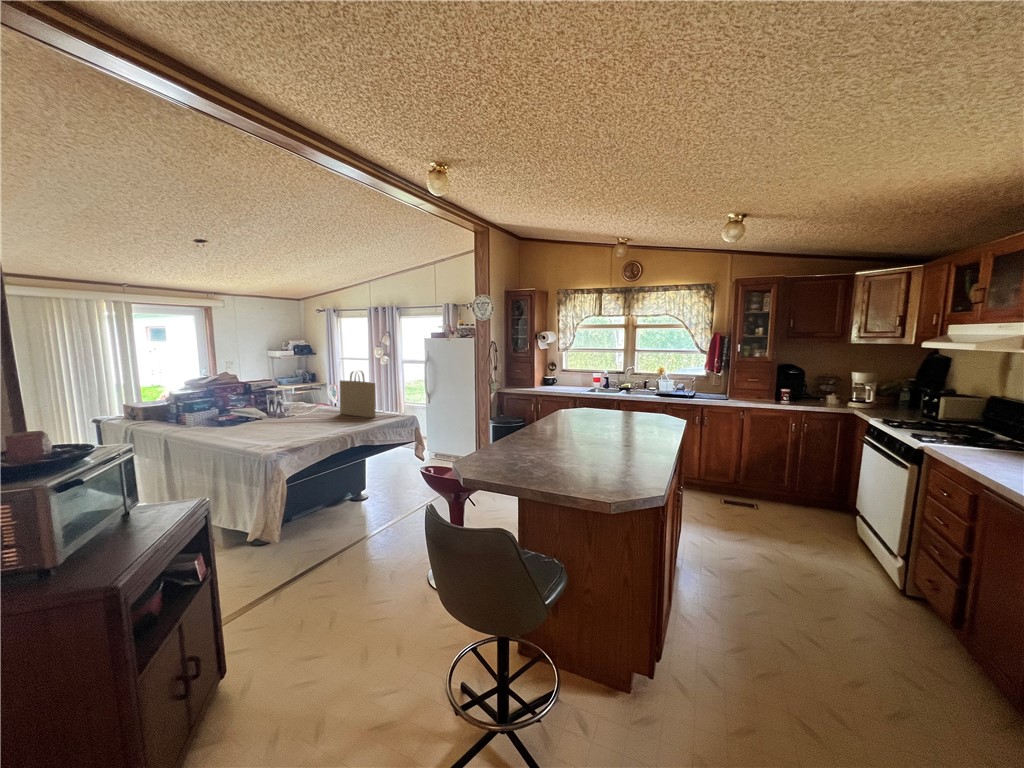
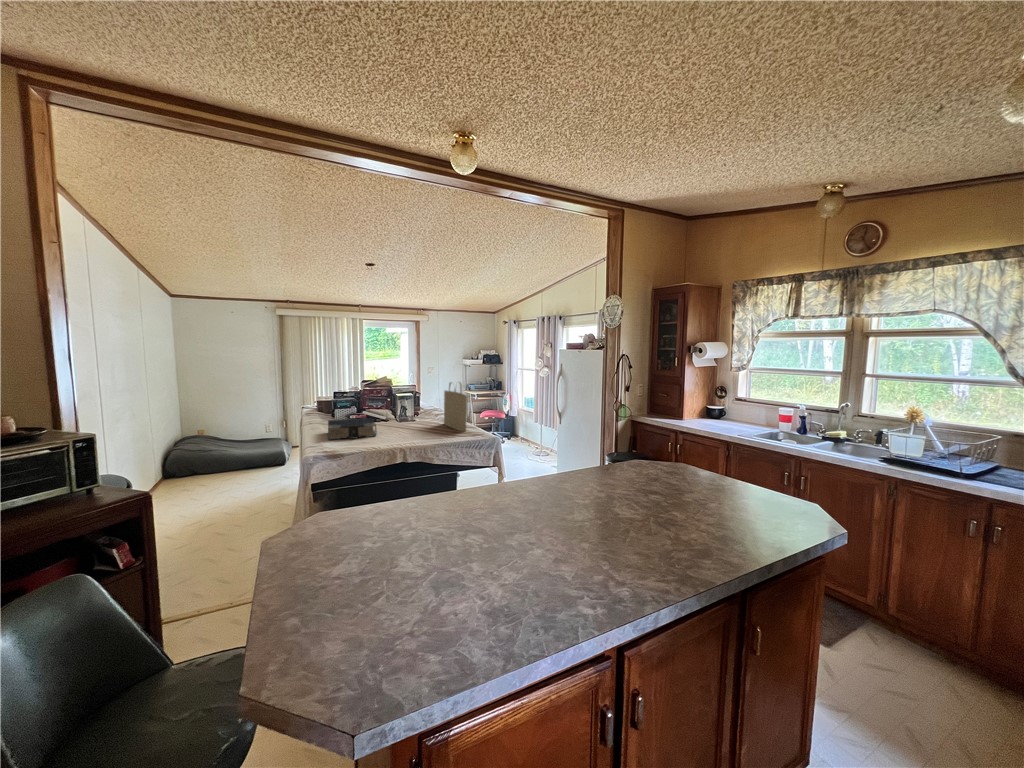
book: none [225,415,294,441] -> present [328,418,376,439]

